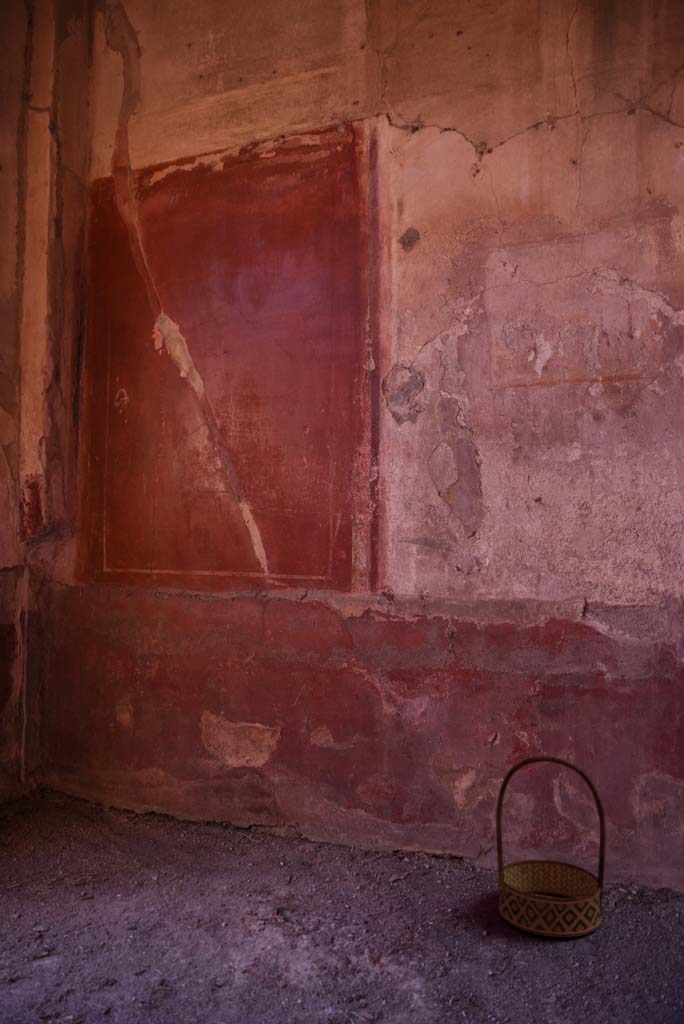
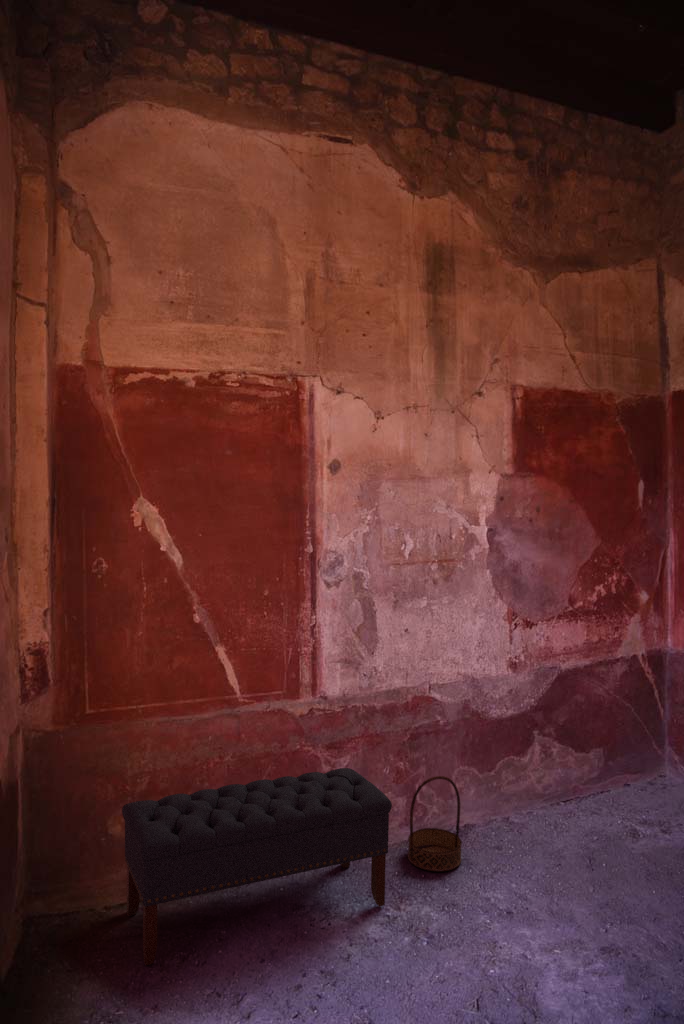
bench: none [33,681,417,928] -> present [122,768,392,965]

